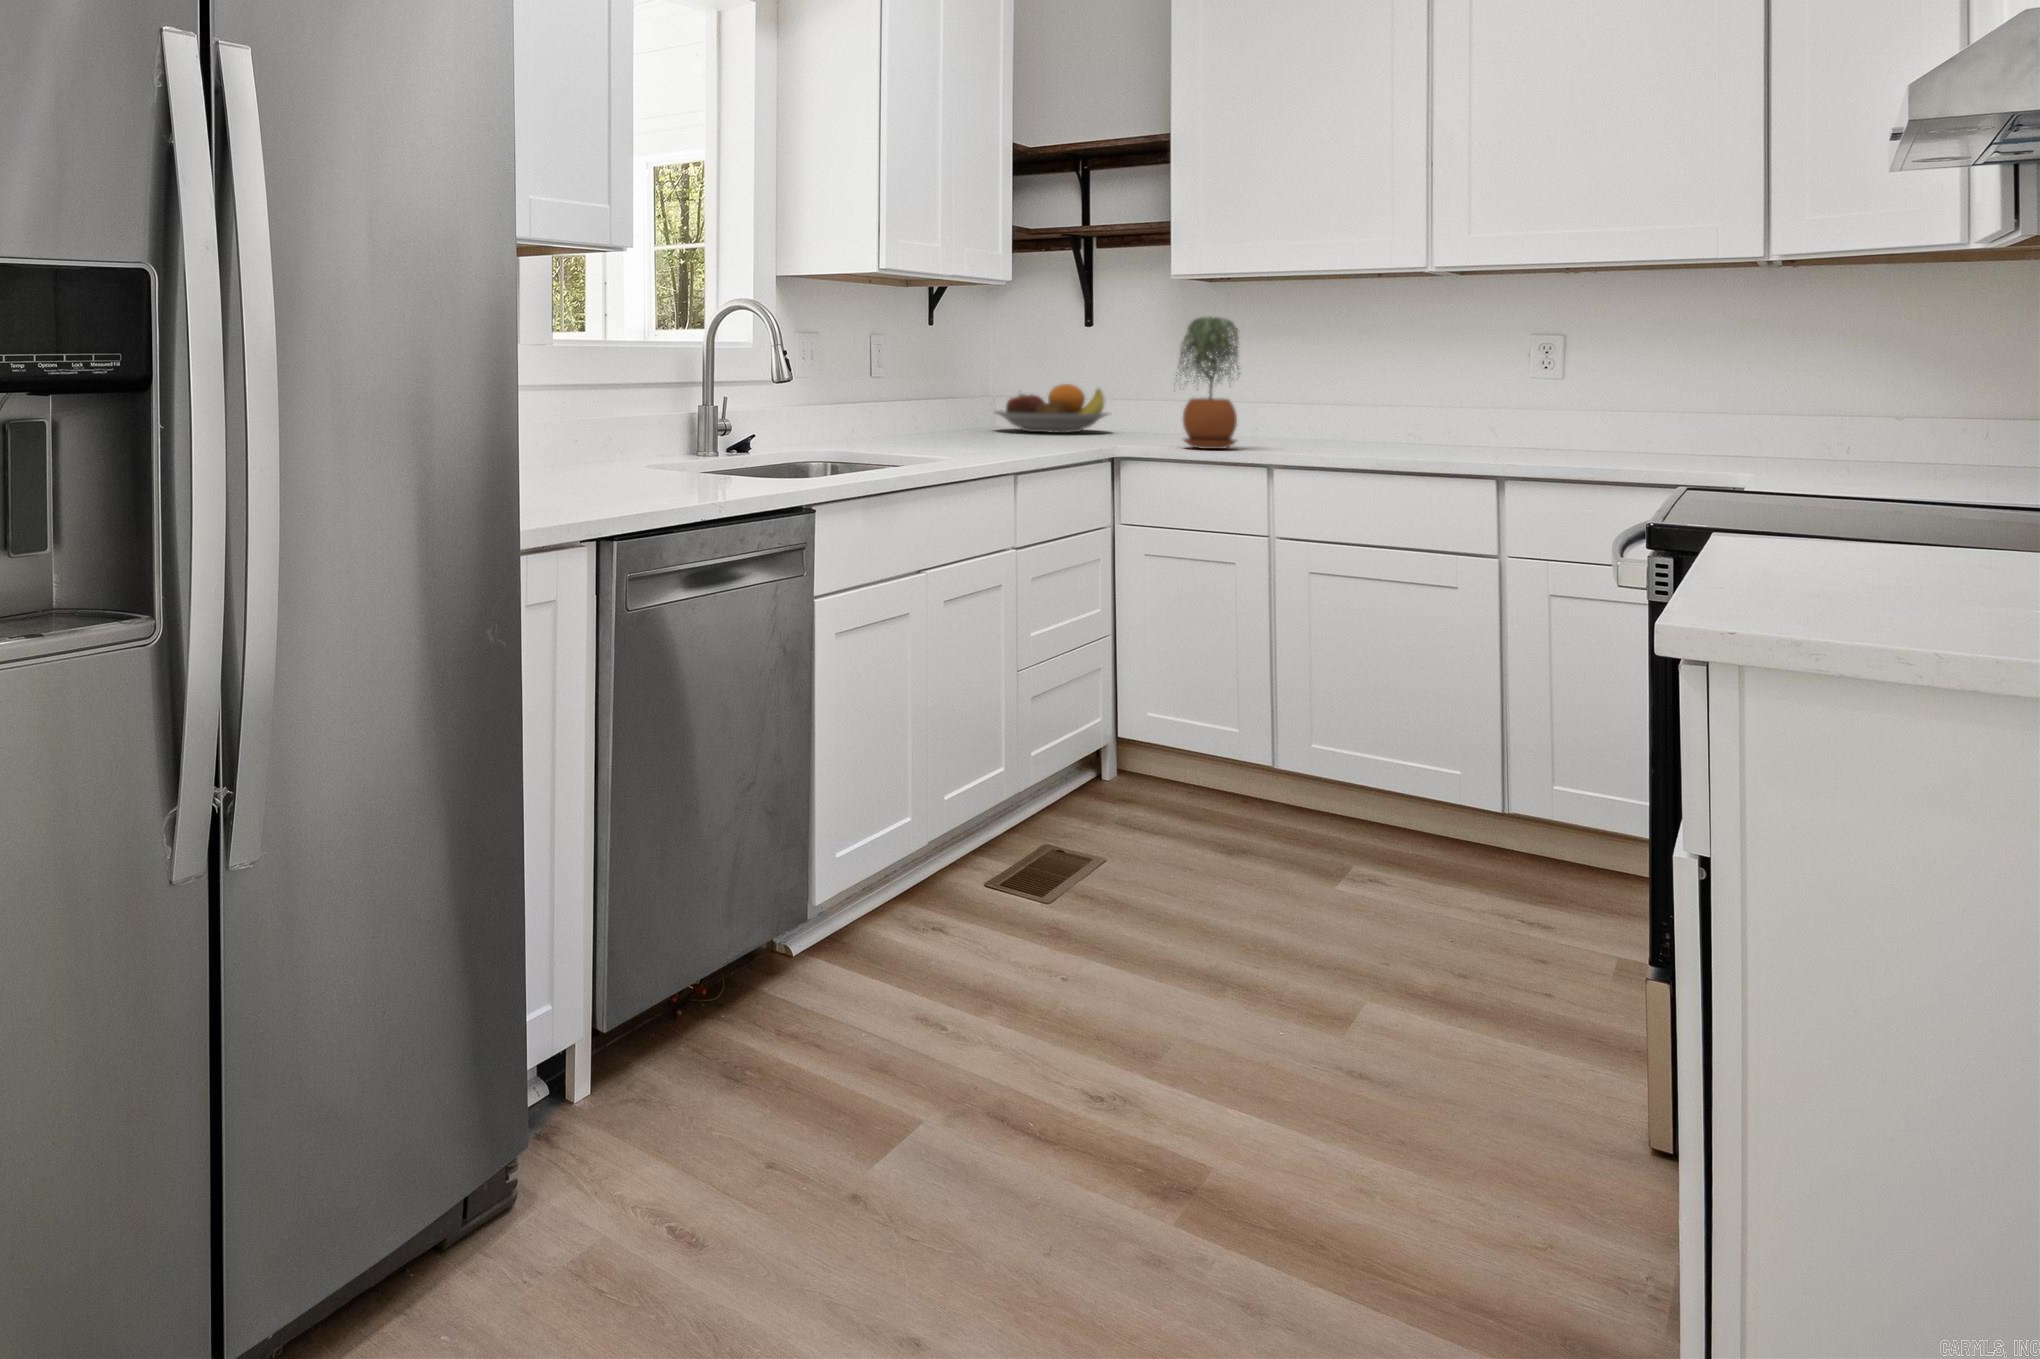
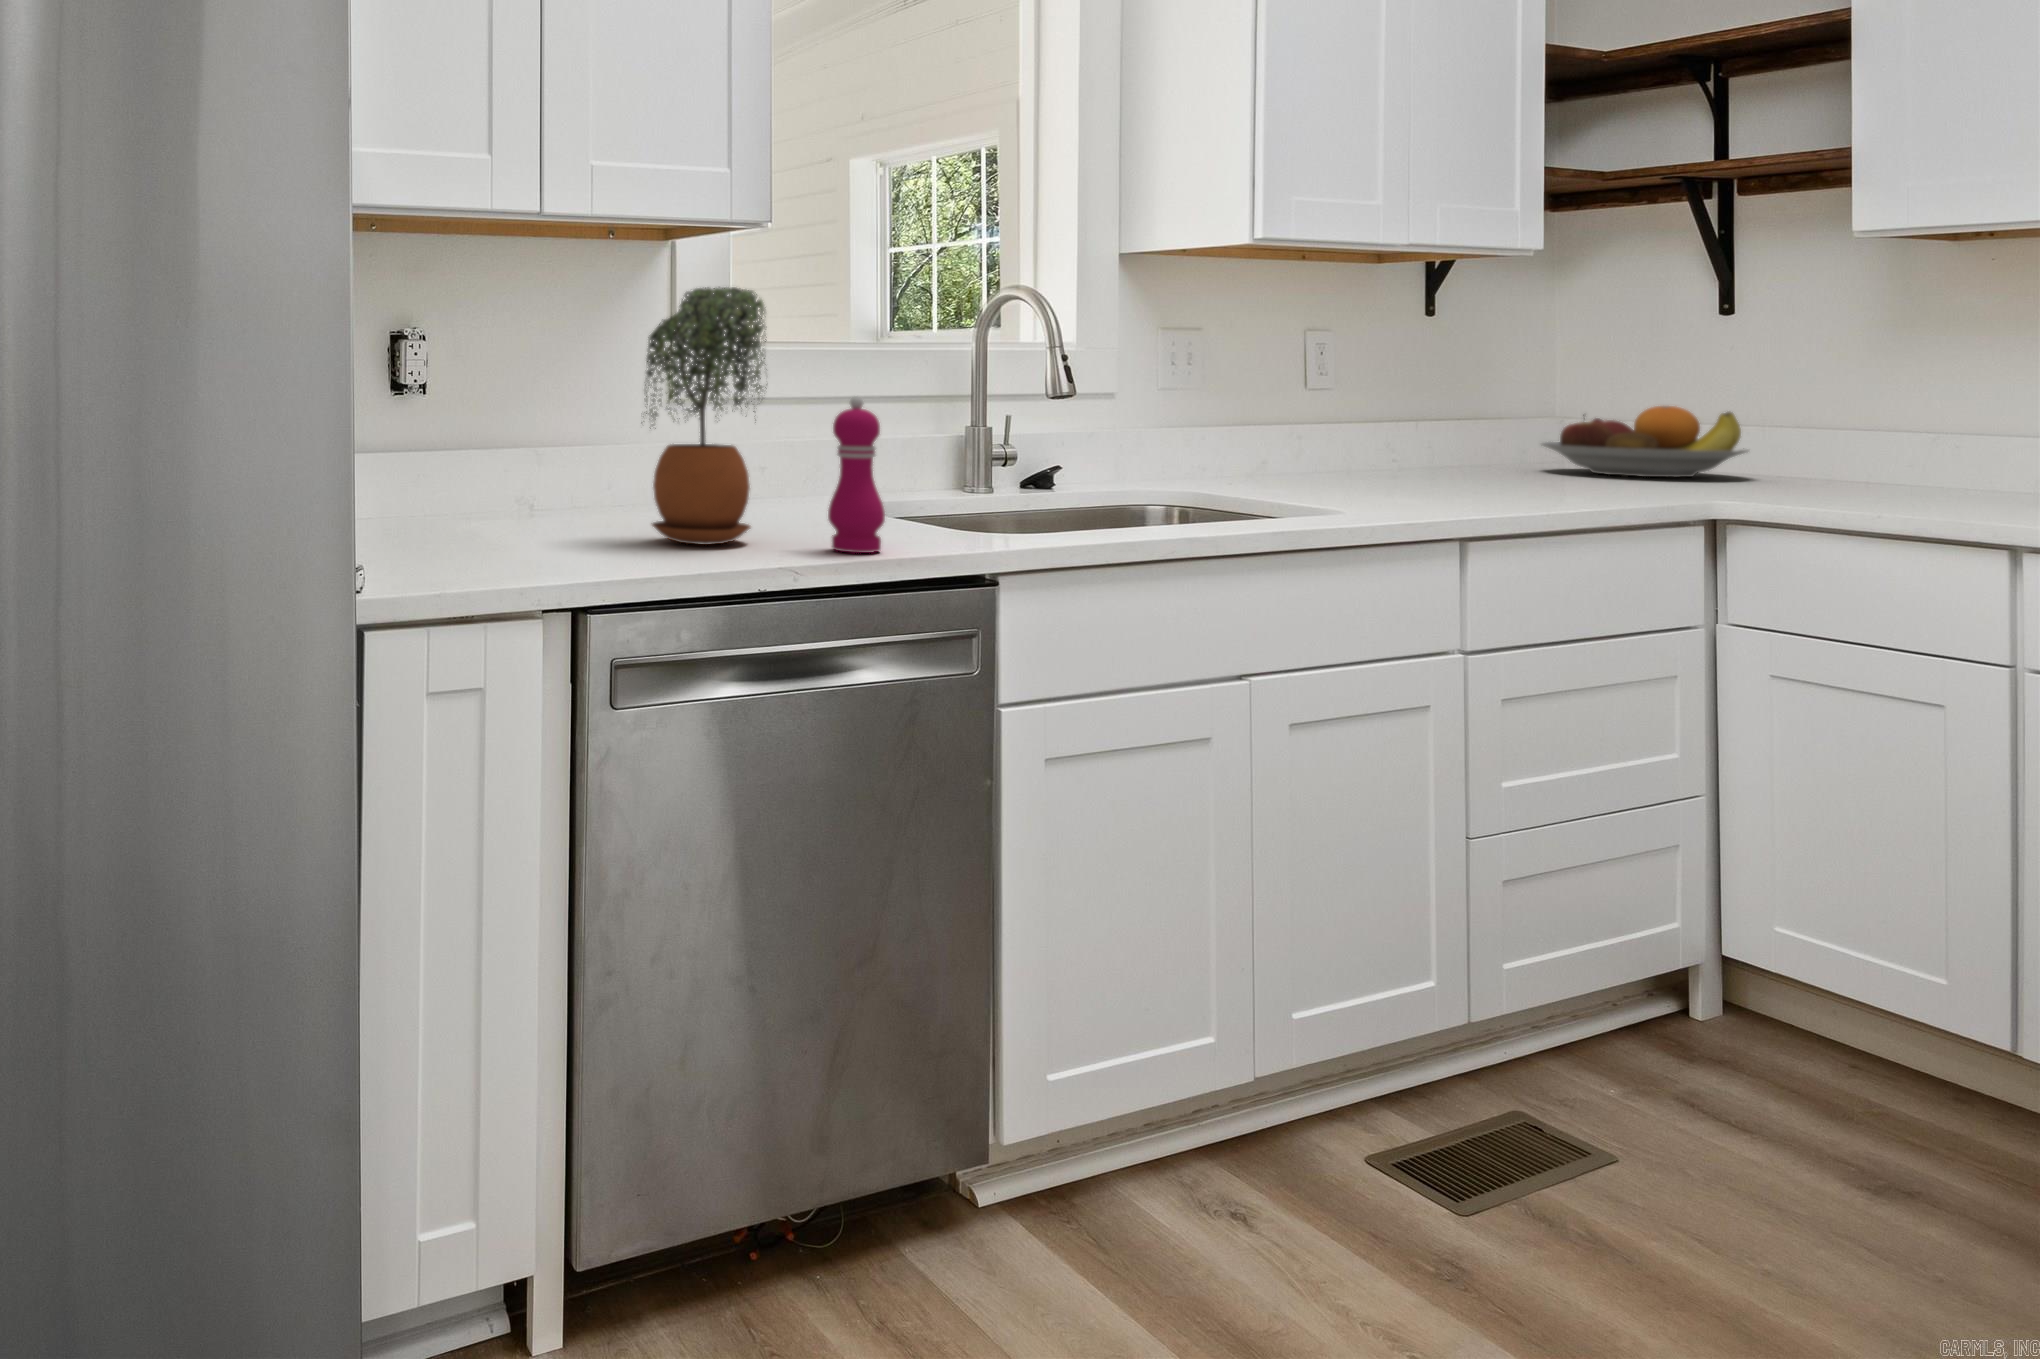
potted plant: present [1174,317,1240,449] -> present [644,287,767,545]
pepper mill: none [723,388,762,498] -> present [828,396,885,553]

